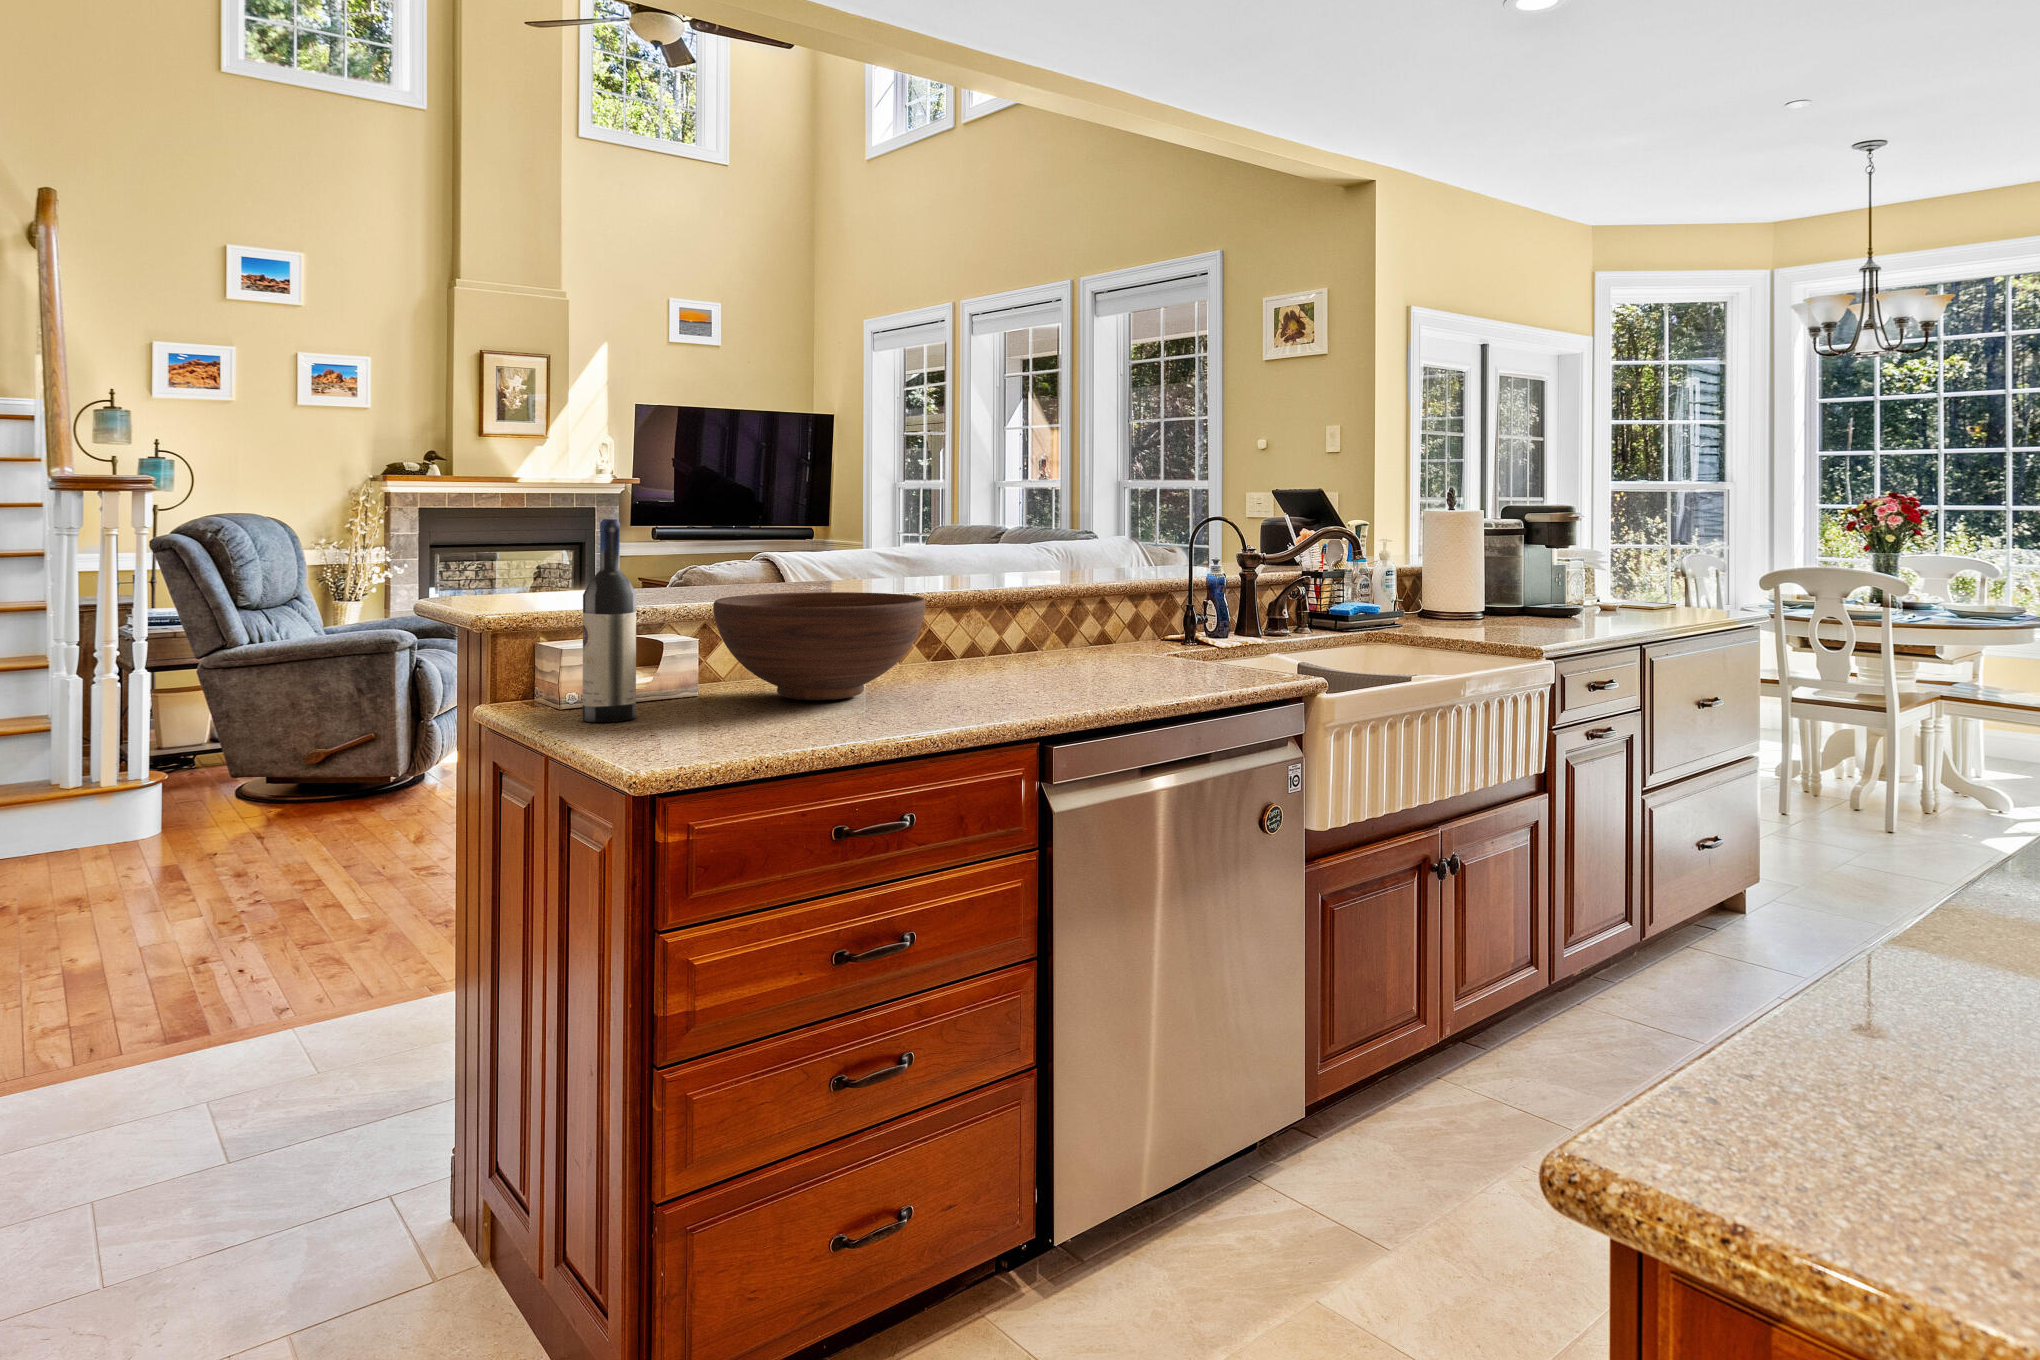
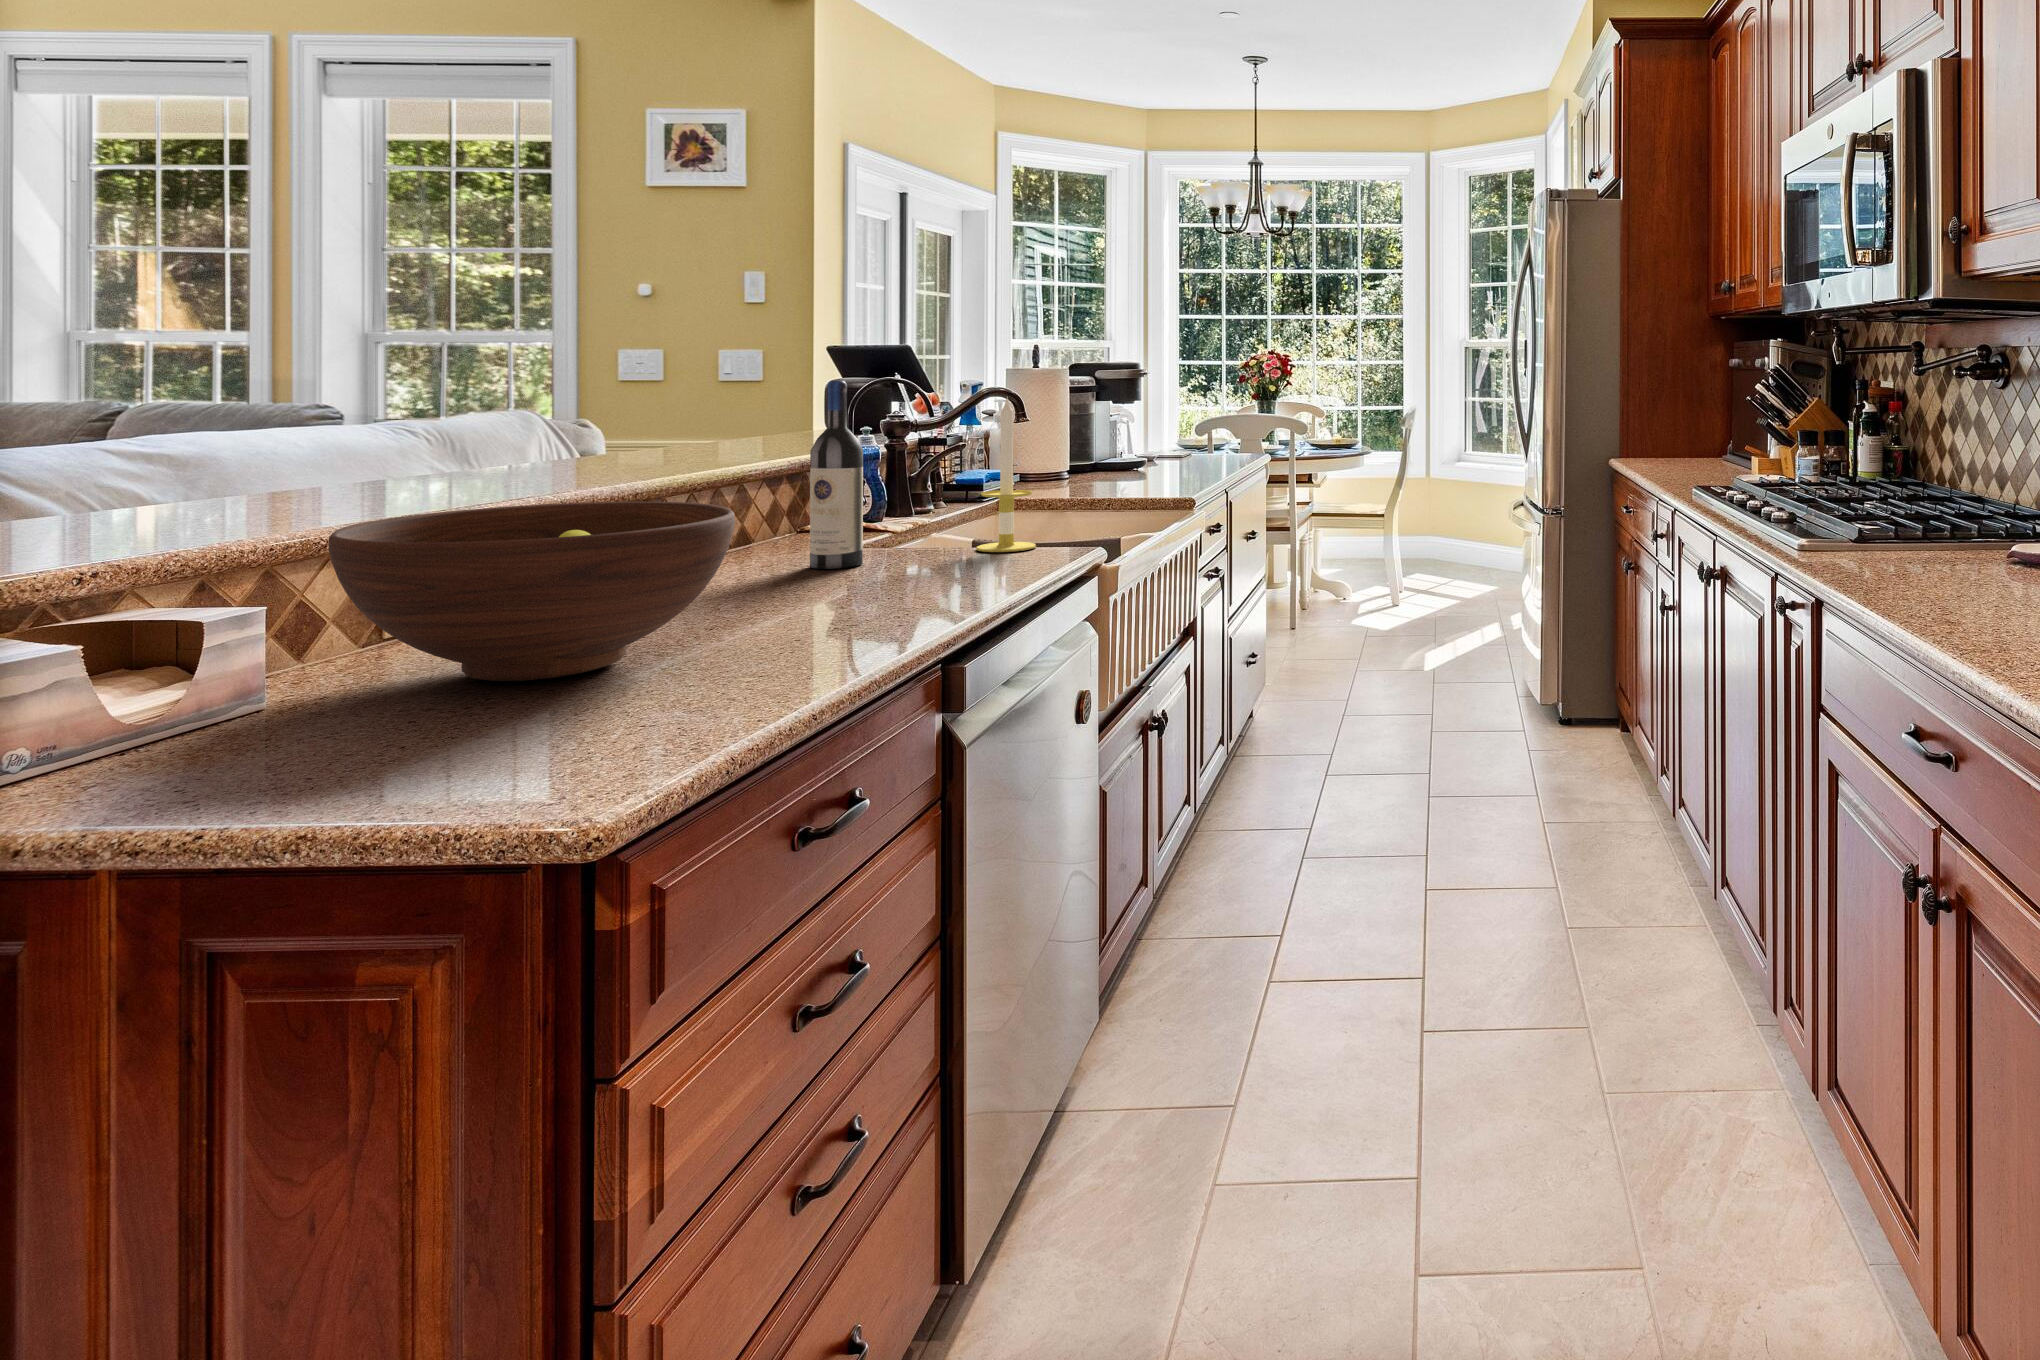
wine bottle: present [583,519,636,722] -> present [810,381,863,569]
candle: none [1230,530,1280,668] -> present [976,397,1036,552]

